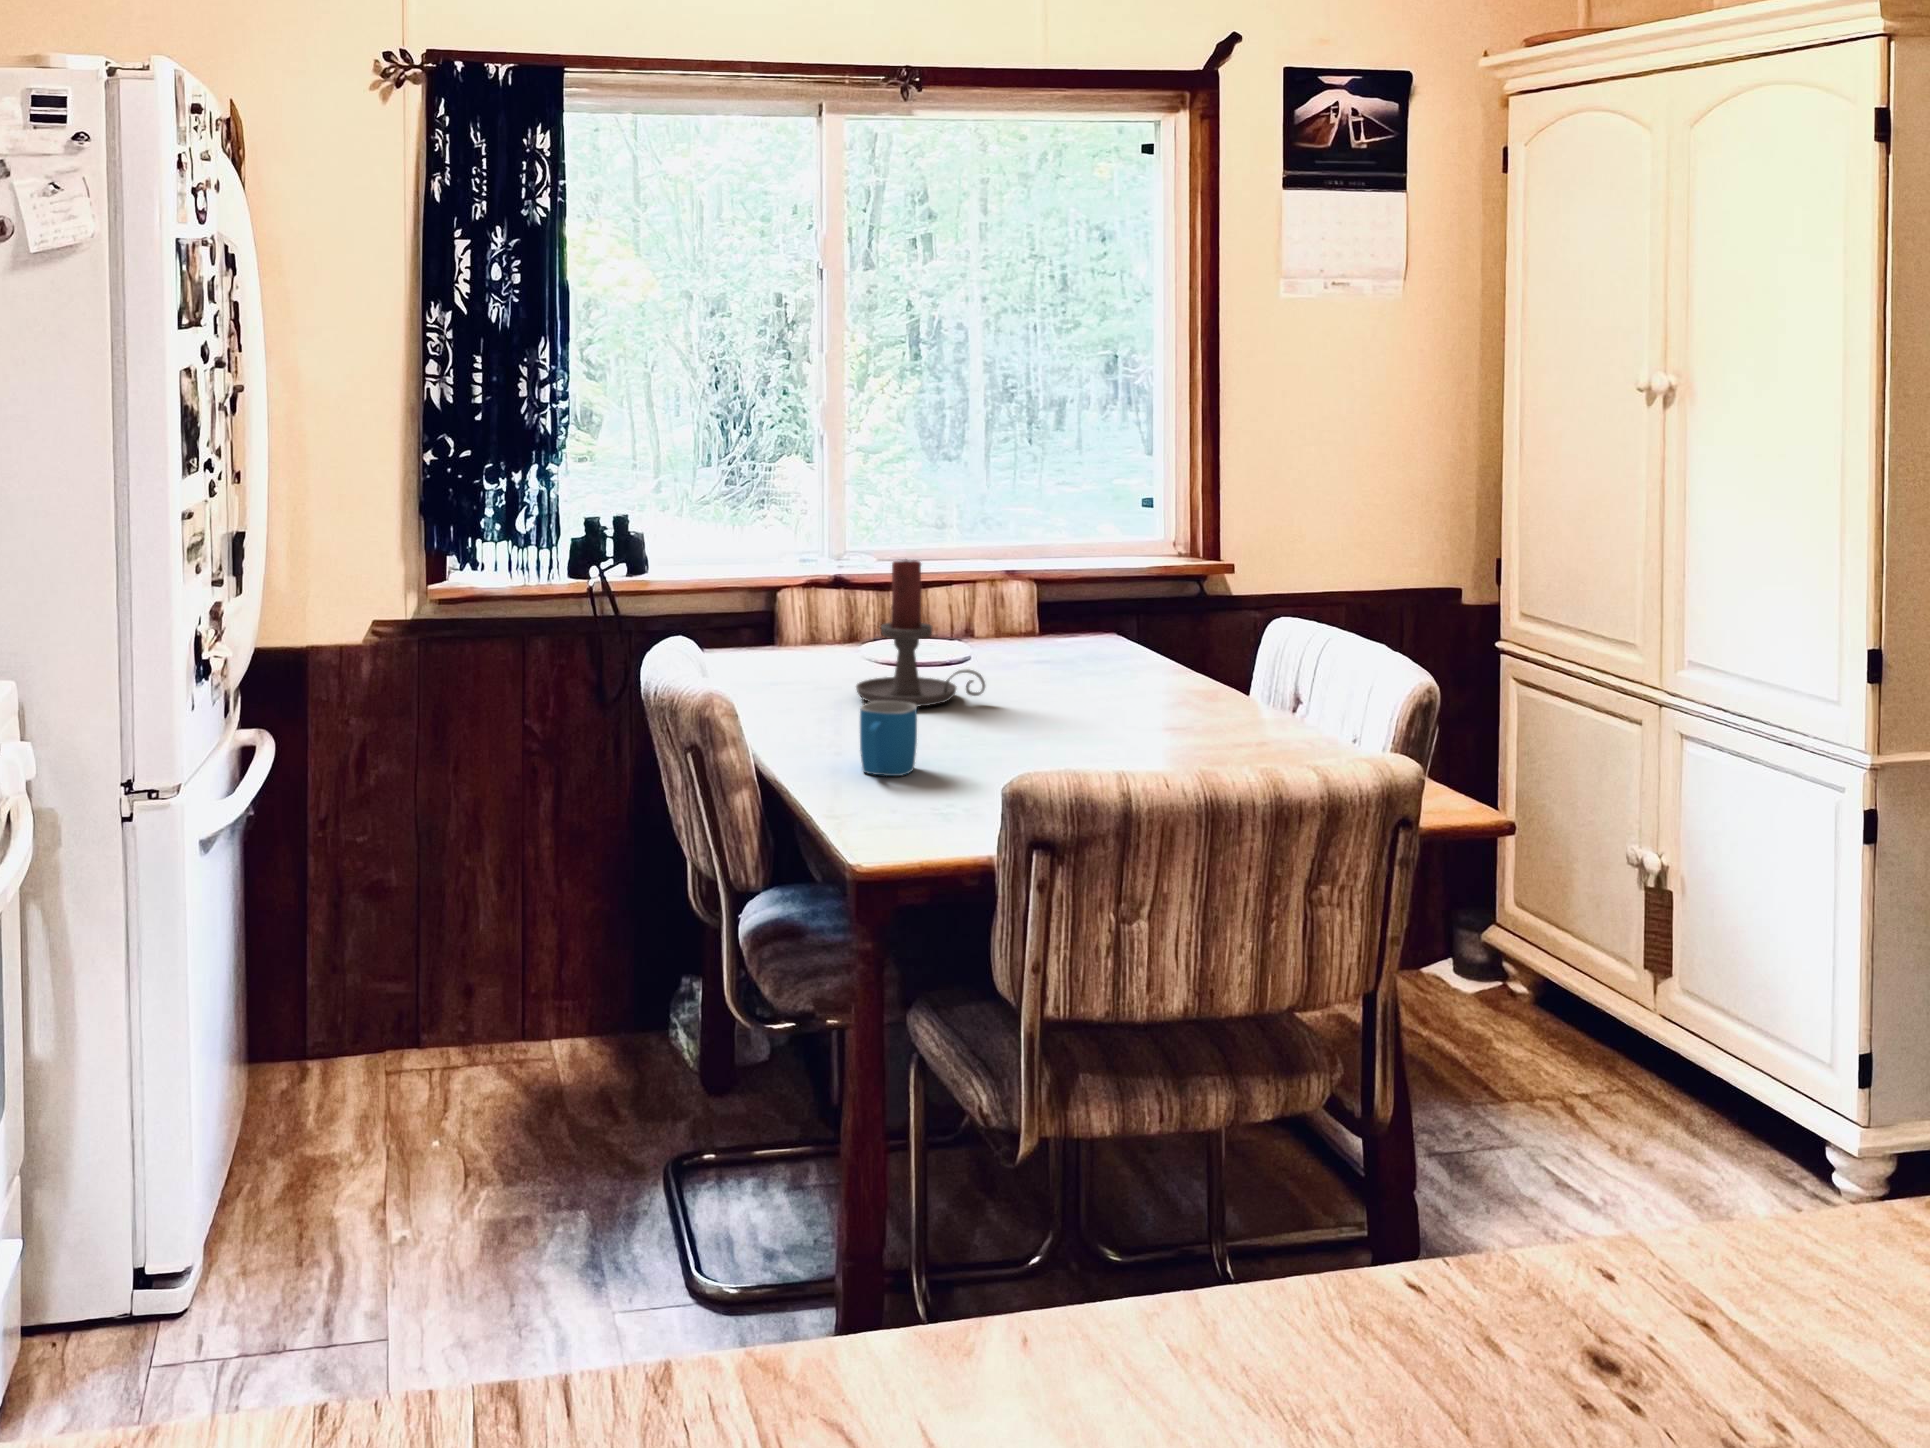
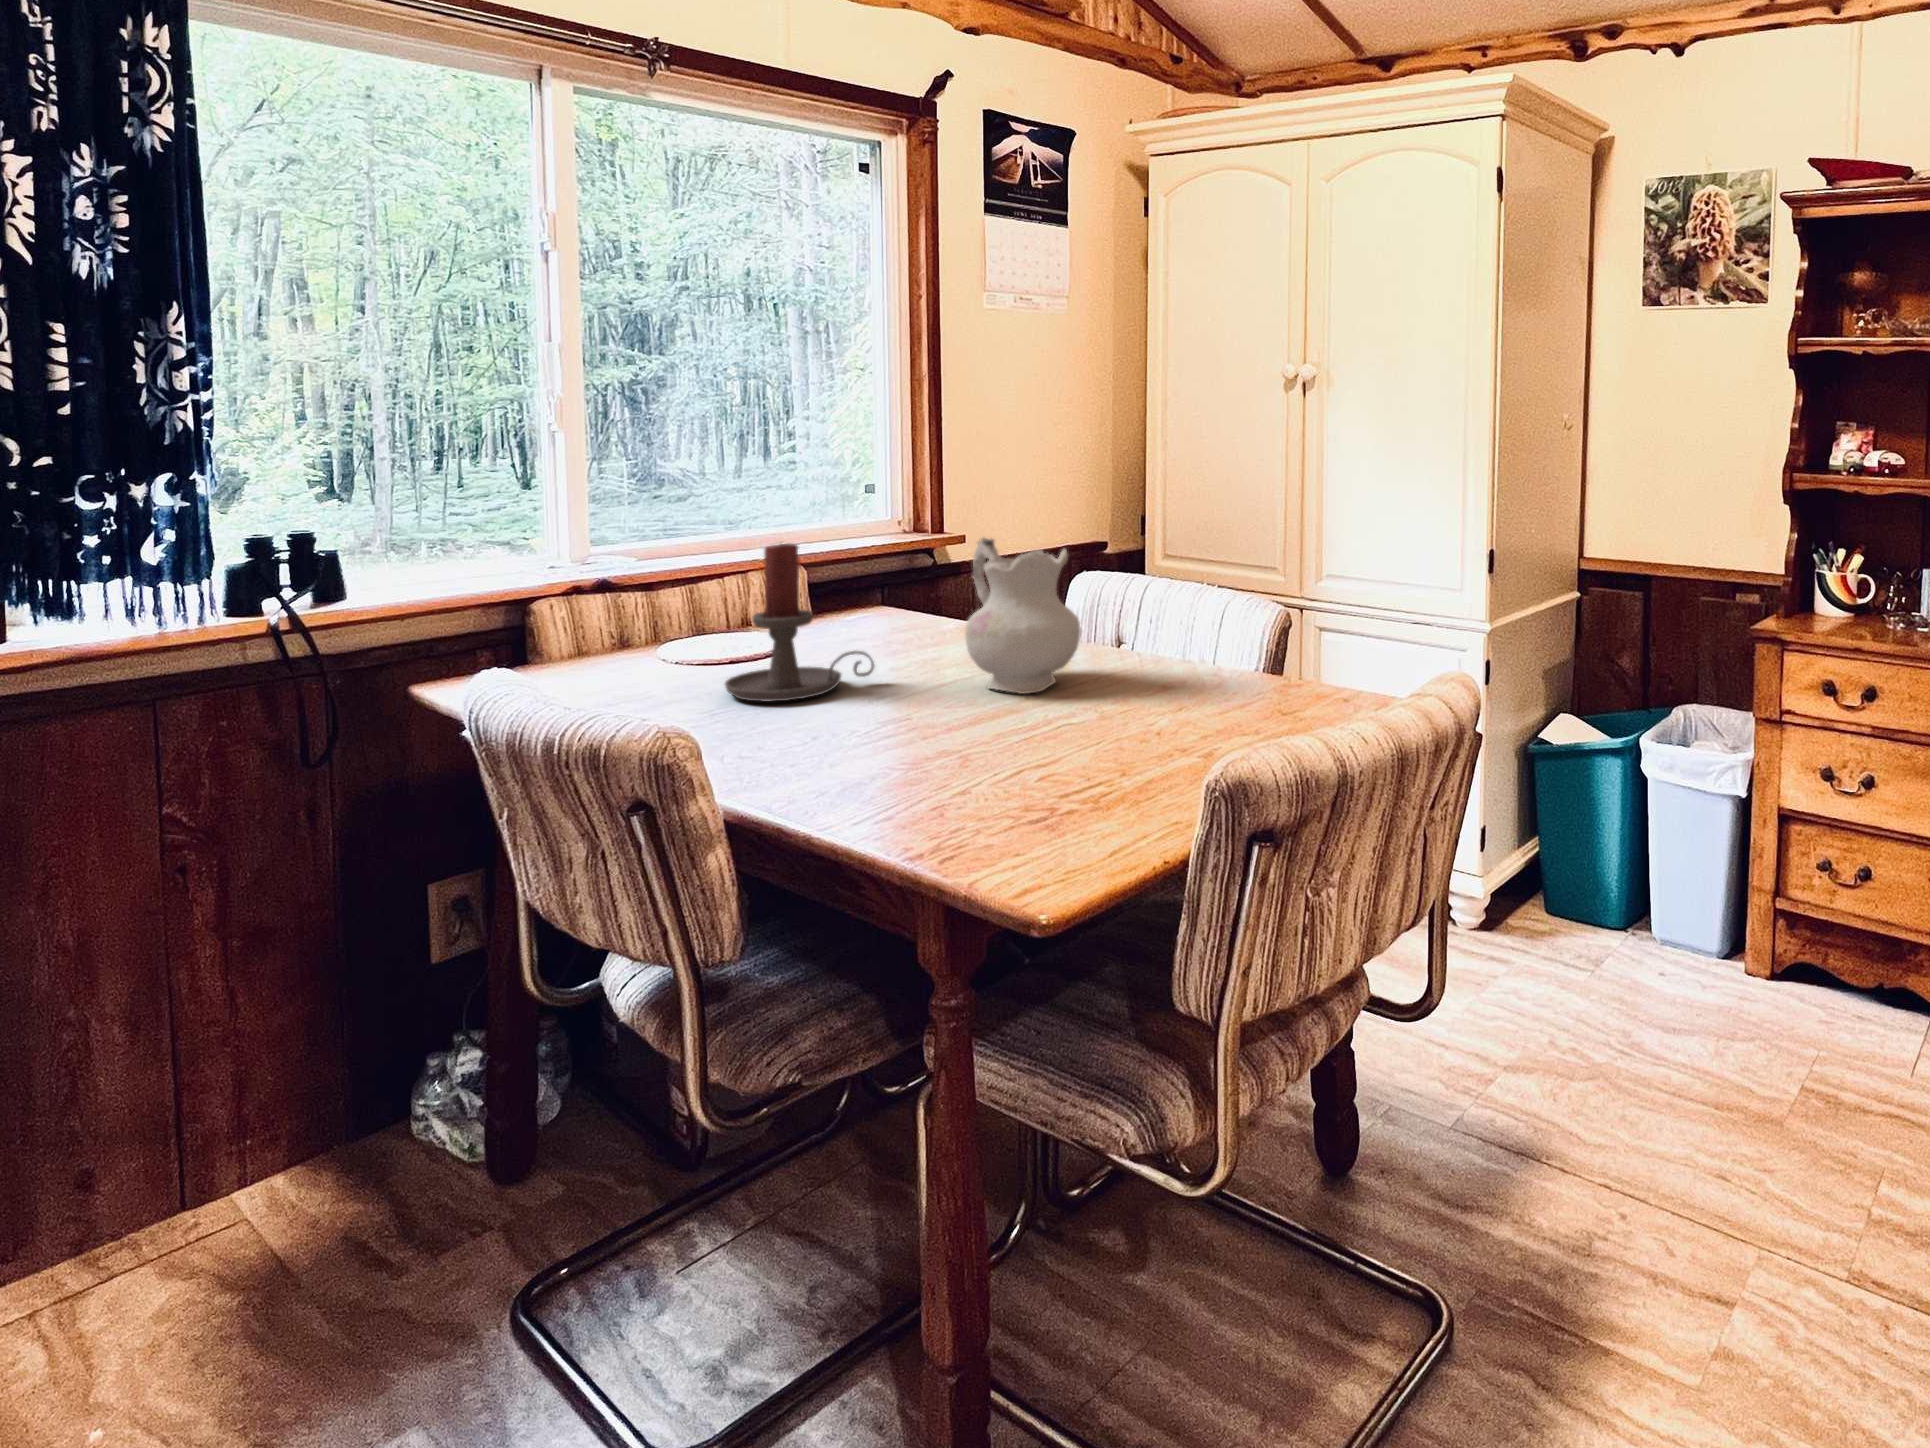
ceramic pitcher: none [1047,571,1164,735] -> present [965,538,1081,694]
mug: present [860,701,917,776] -> none [853,690,919,777]

